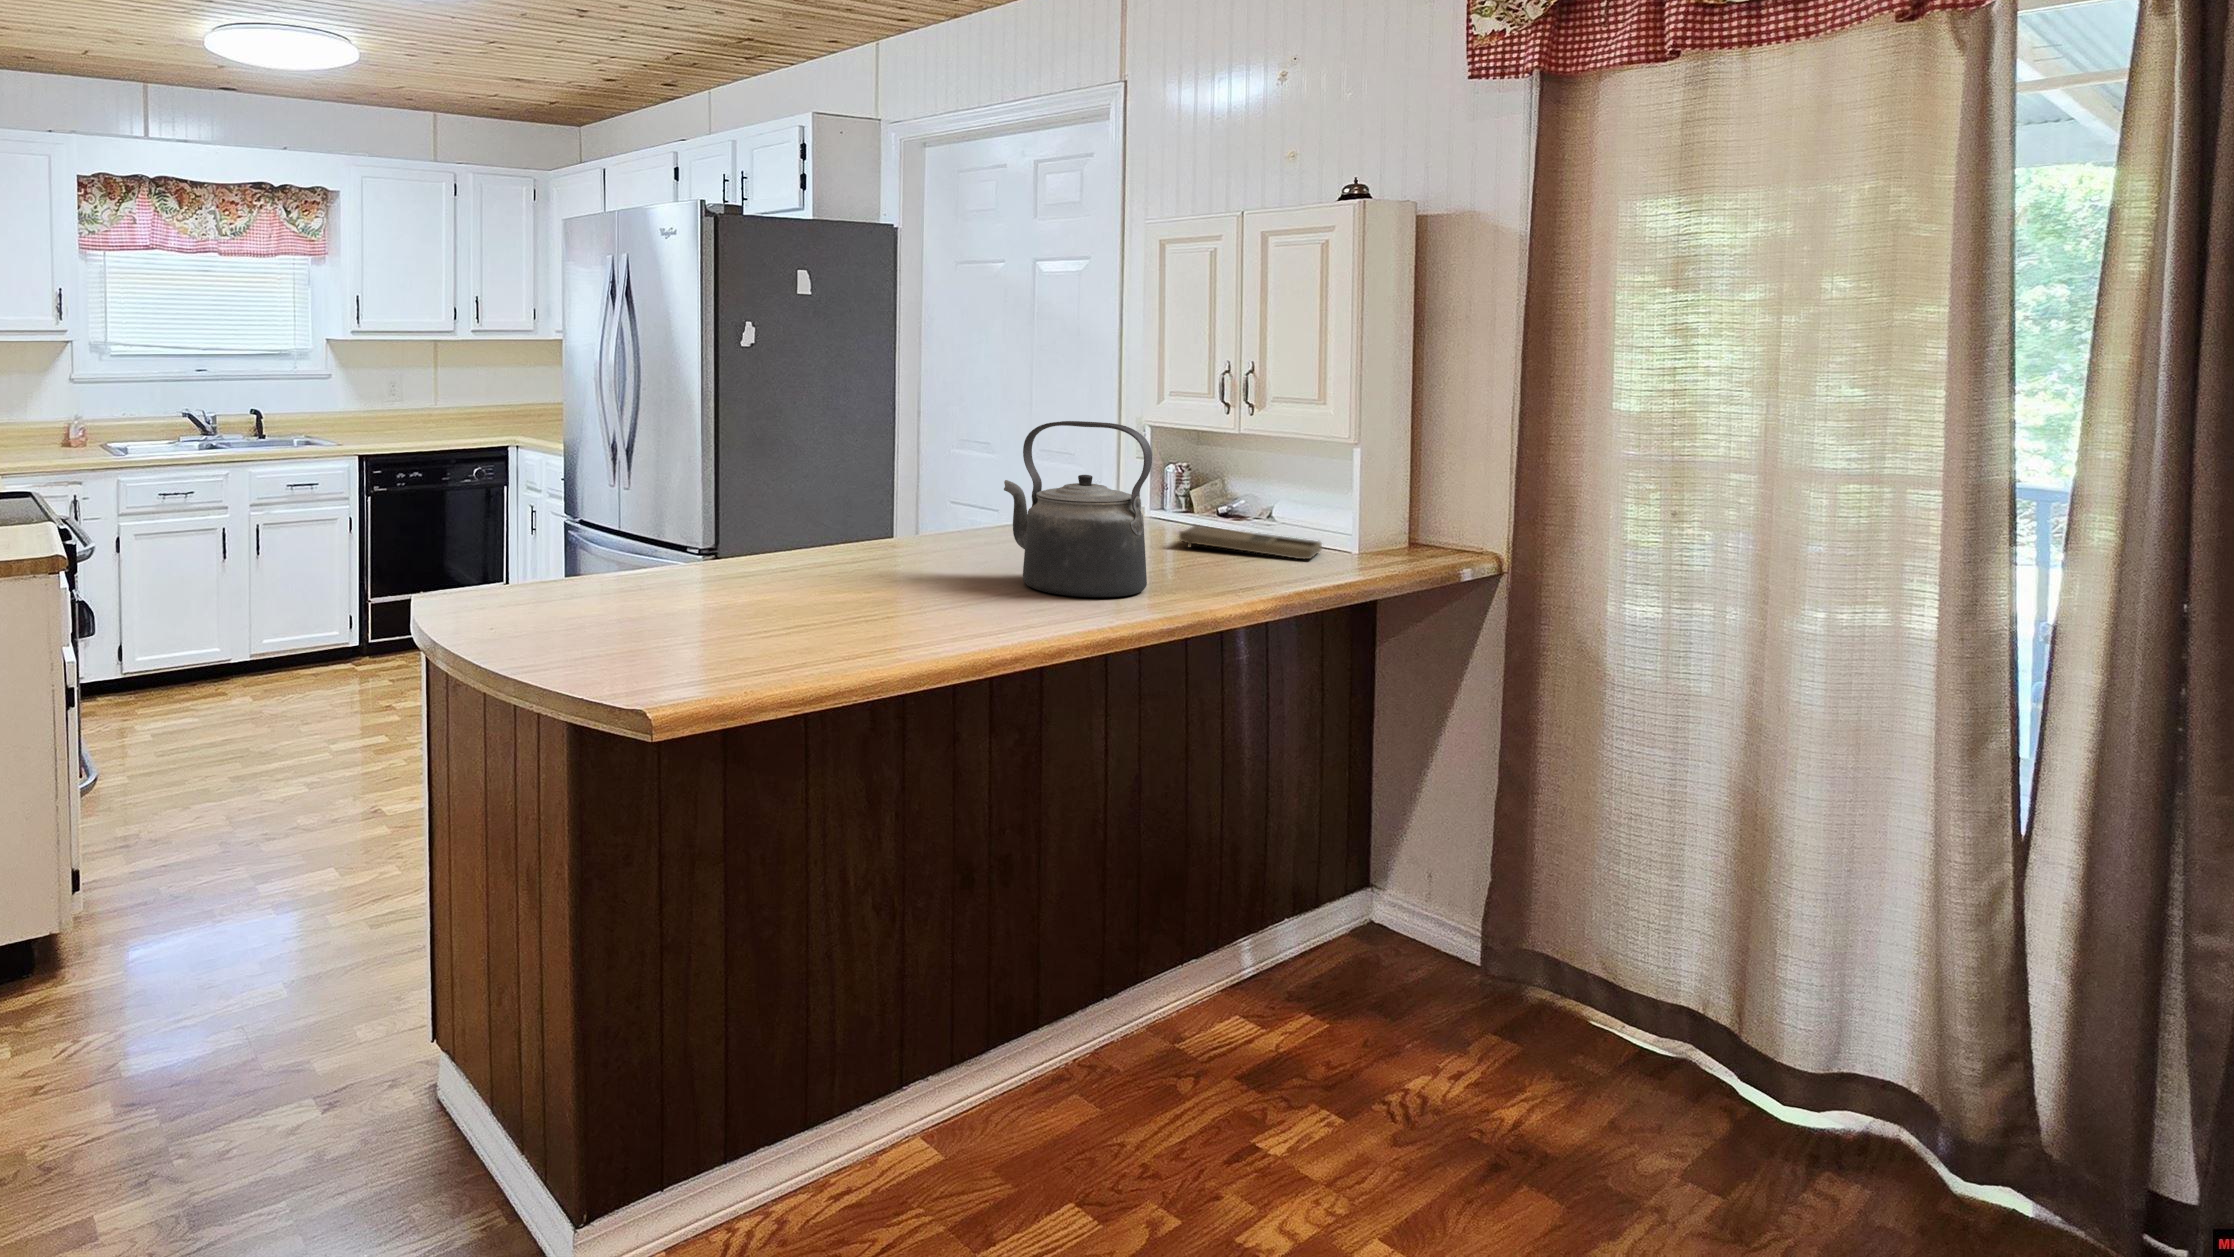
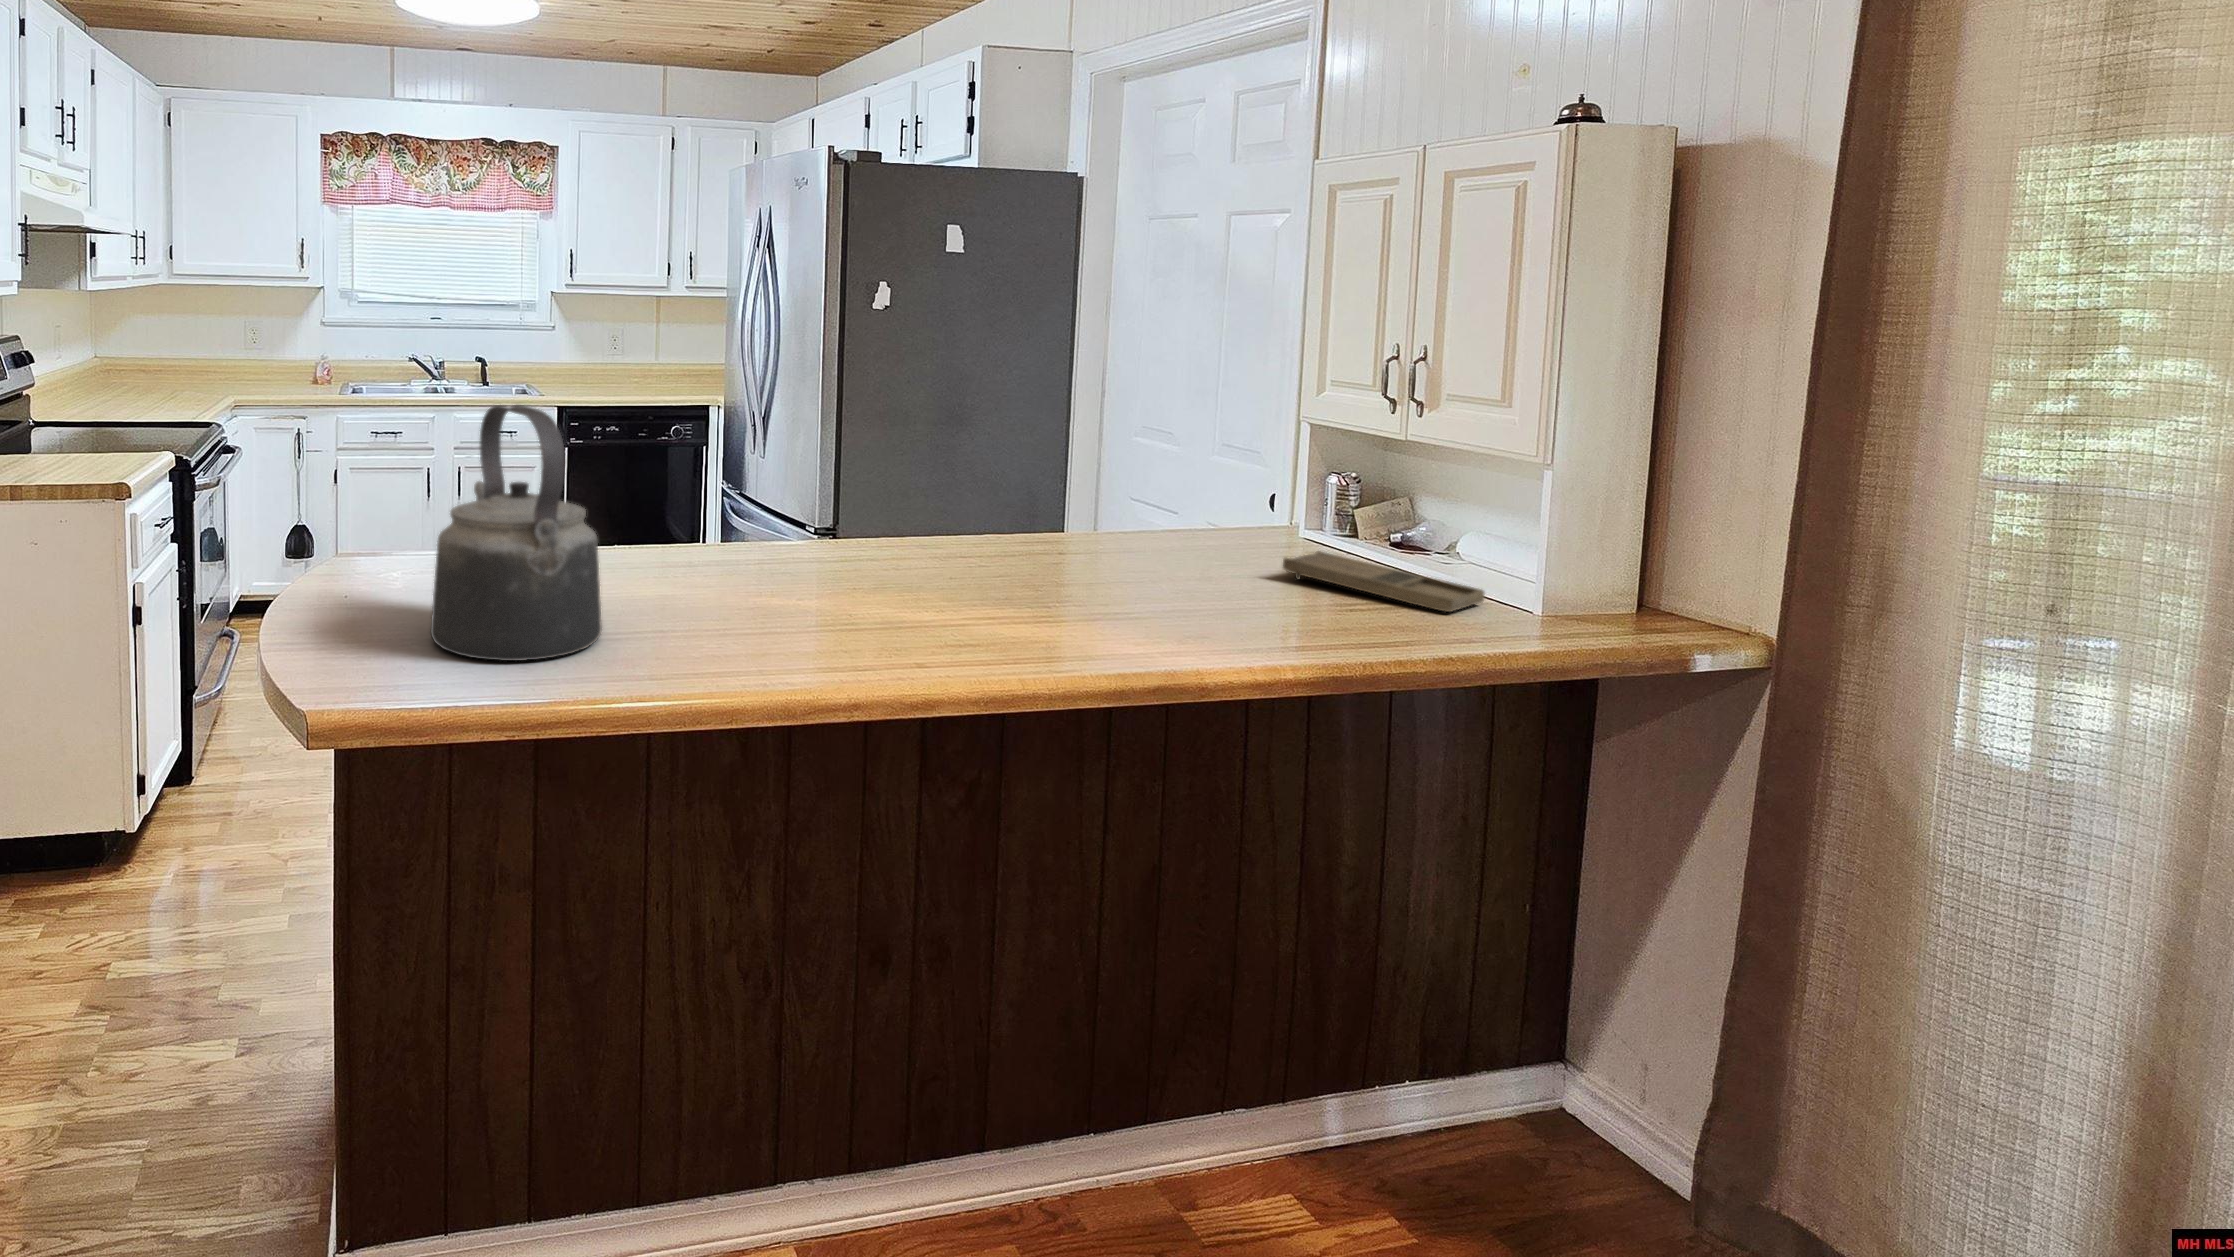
kettle: present [1004,421,1152,597] -> present [431,405,602,661]

